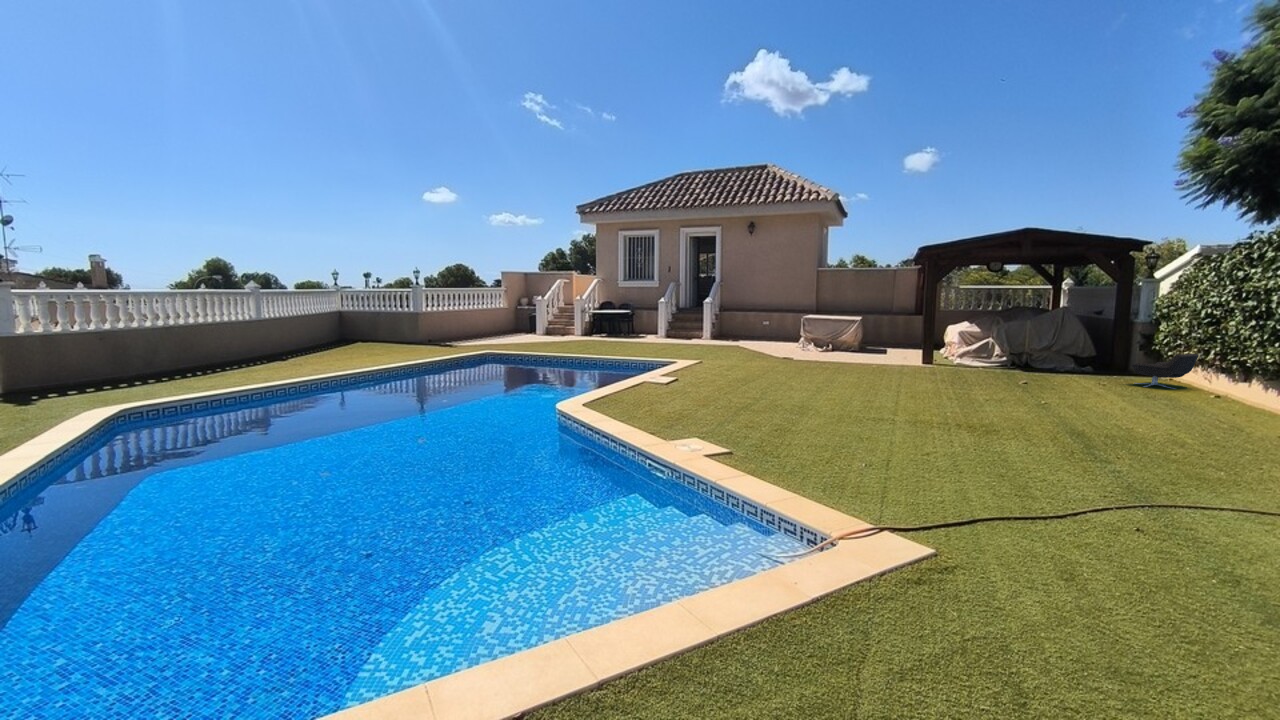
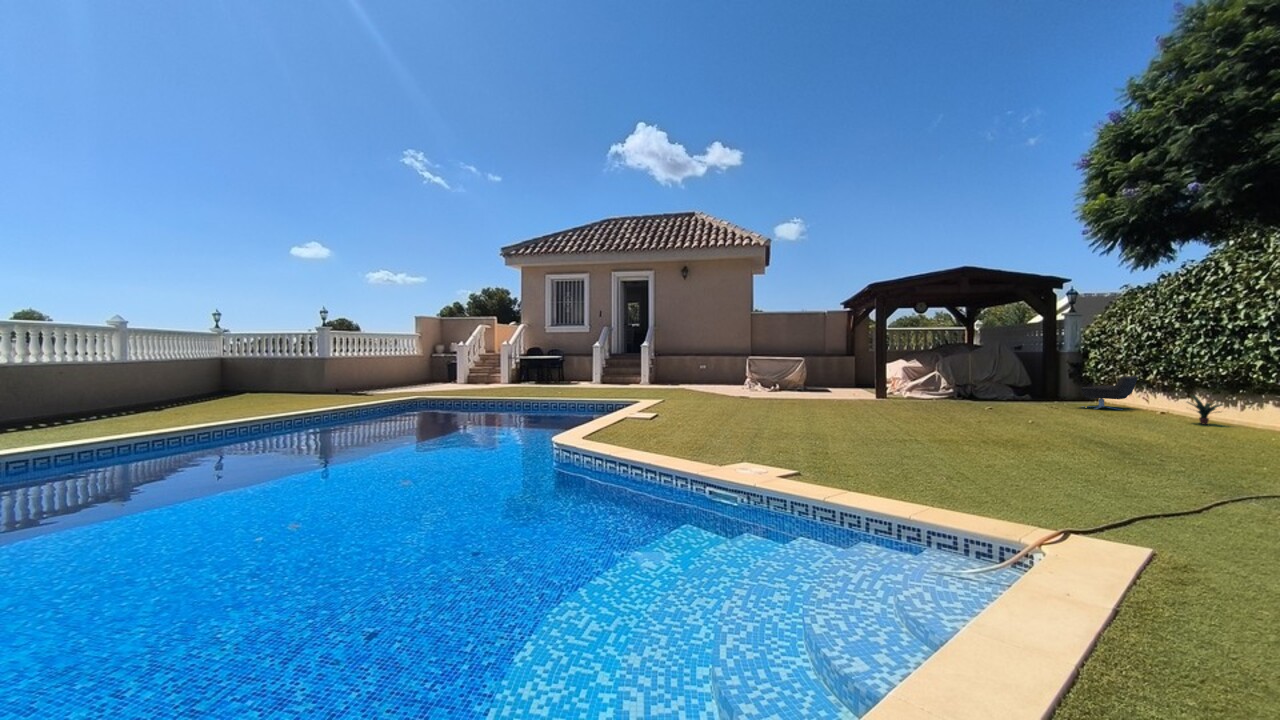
potted plant: none [1223,378,1266,411] -> present [1187,395,1223,424]

